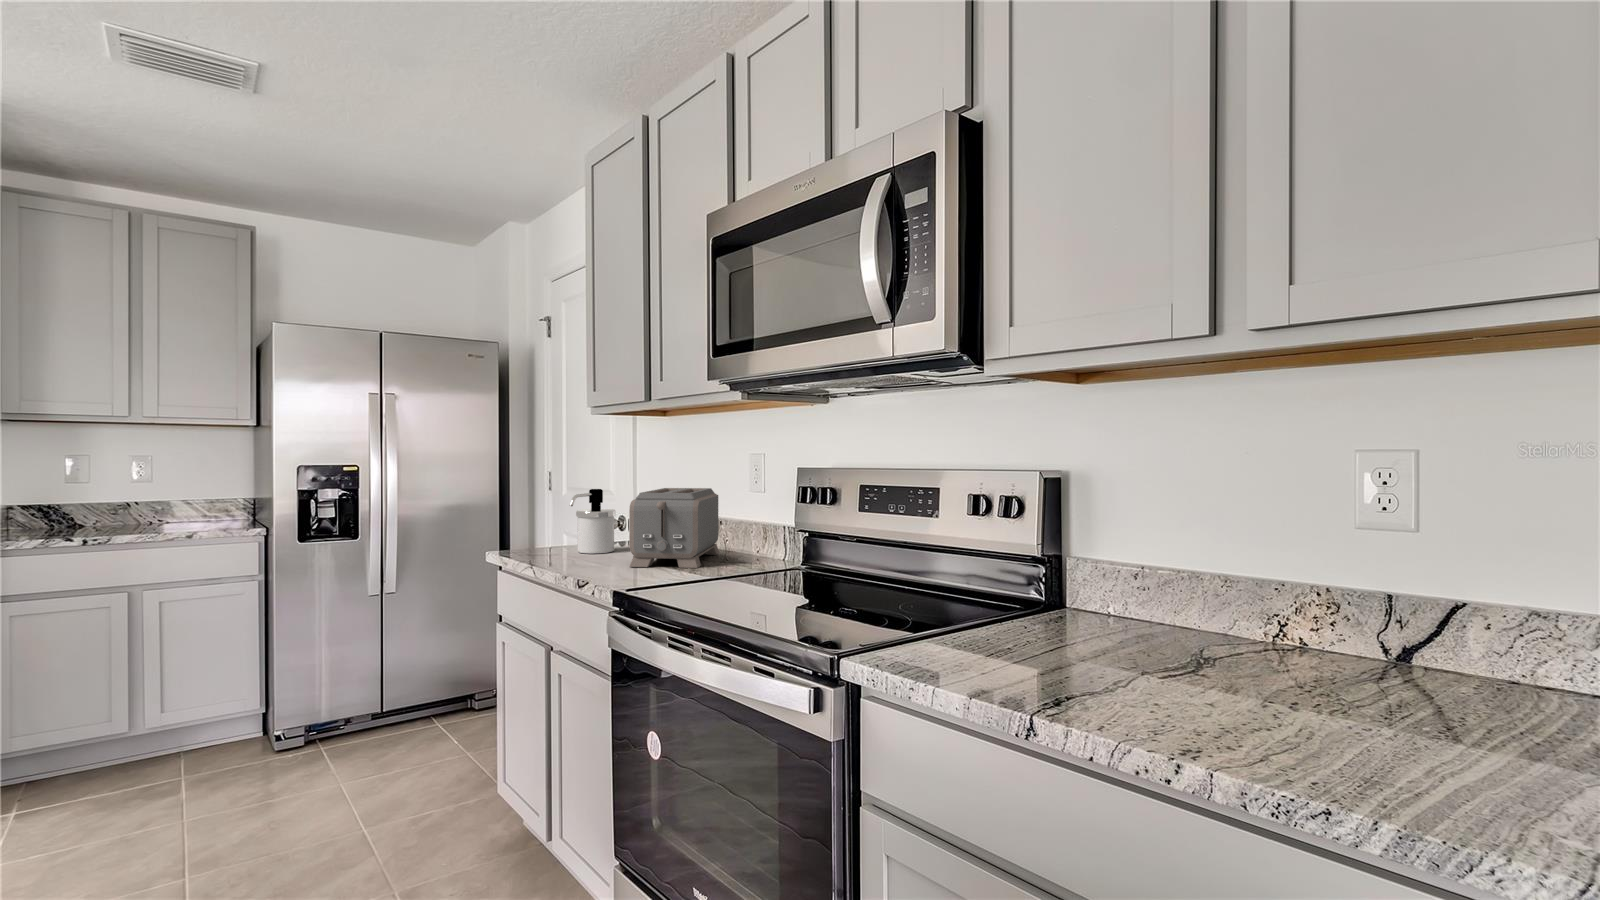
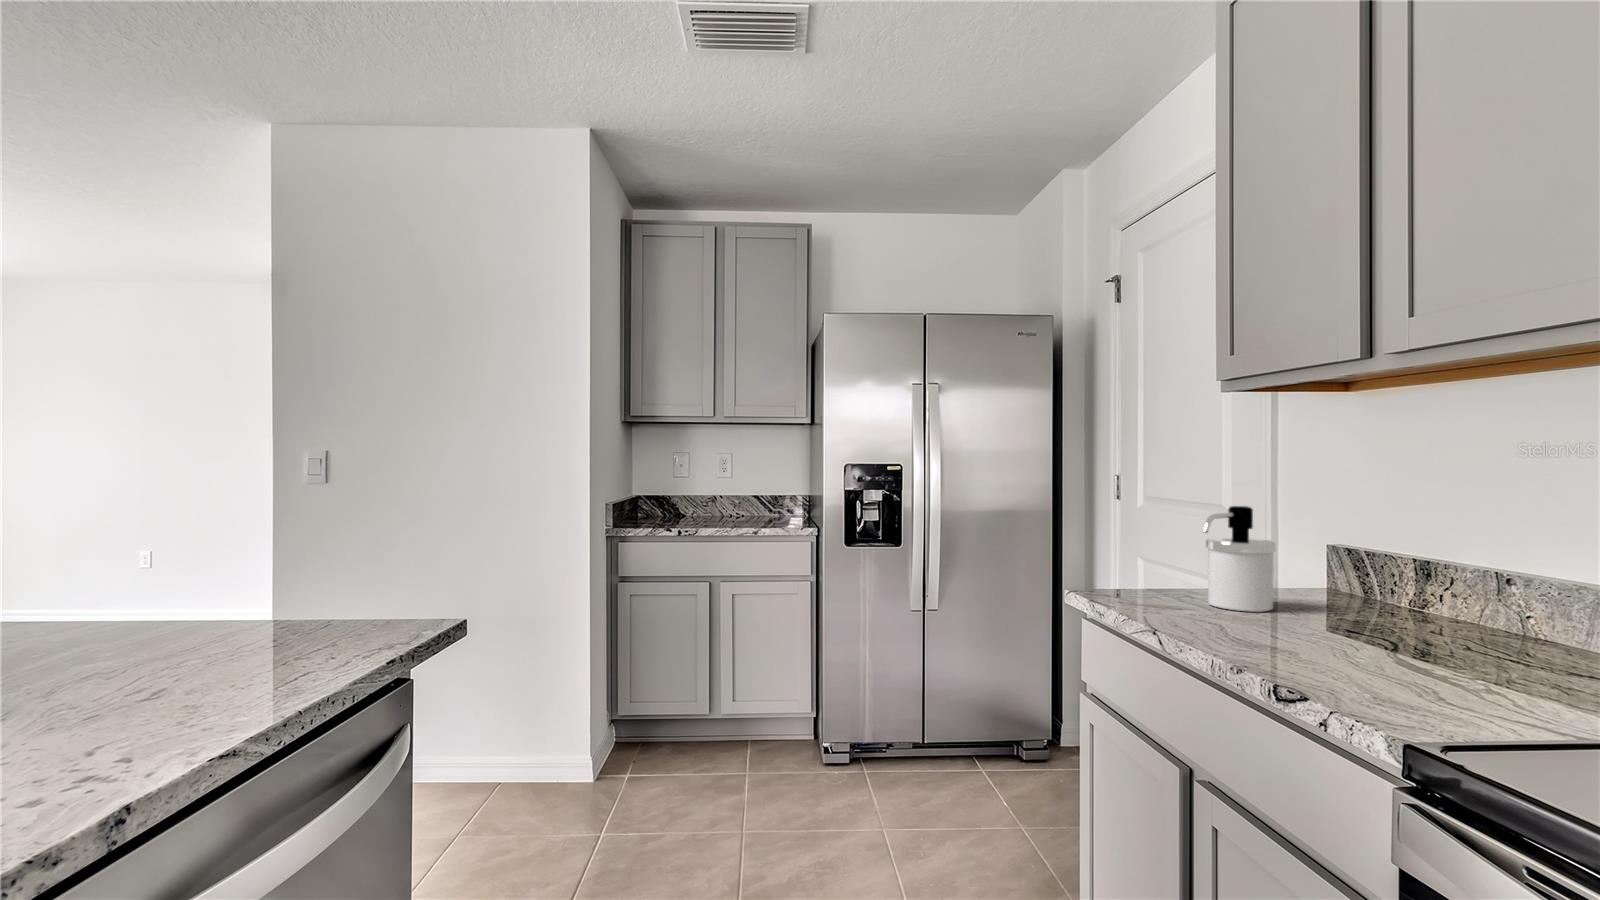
toaster: present [629,488,720,568] -> none [1347,511,1523,682]

